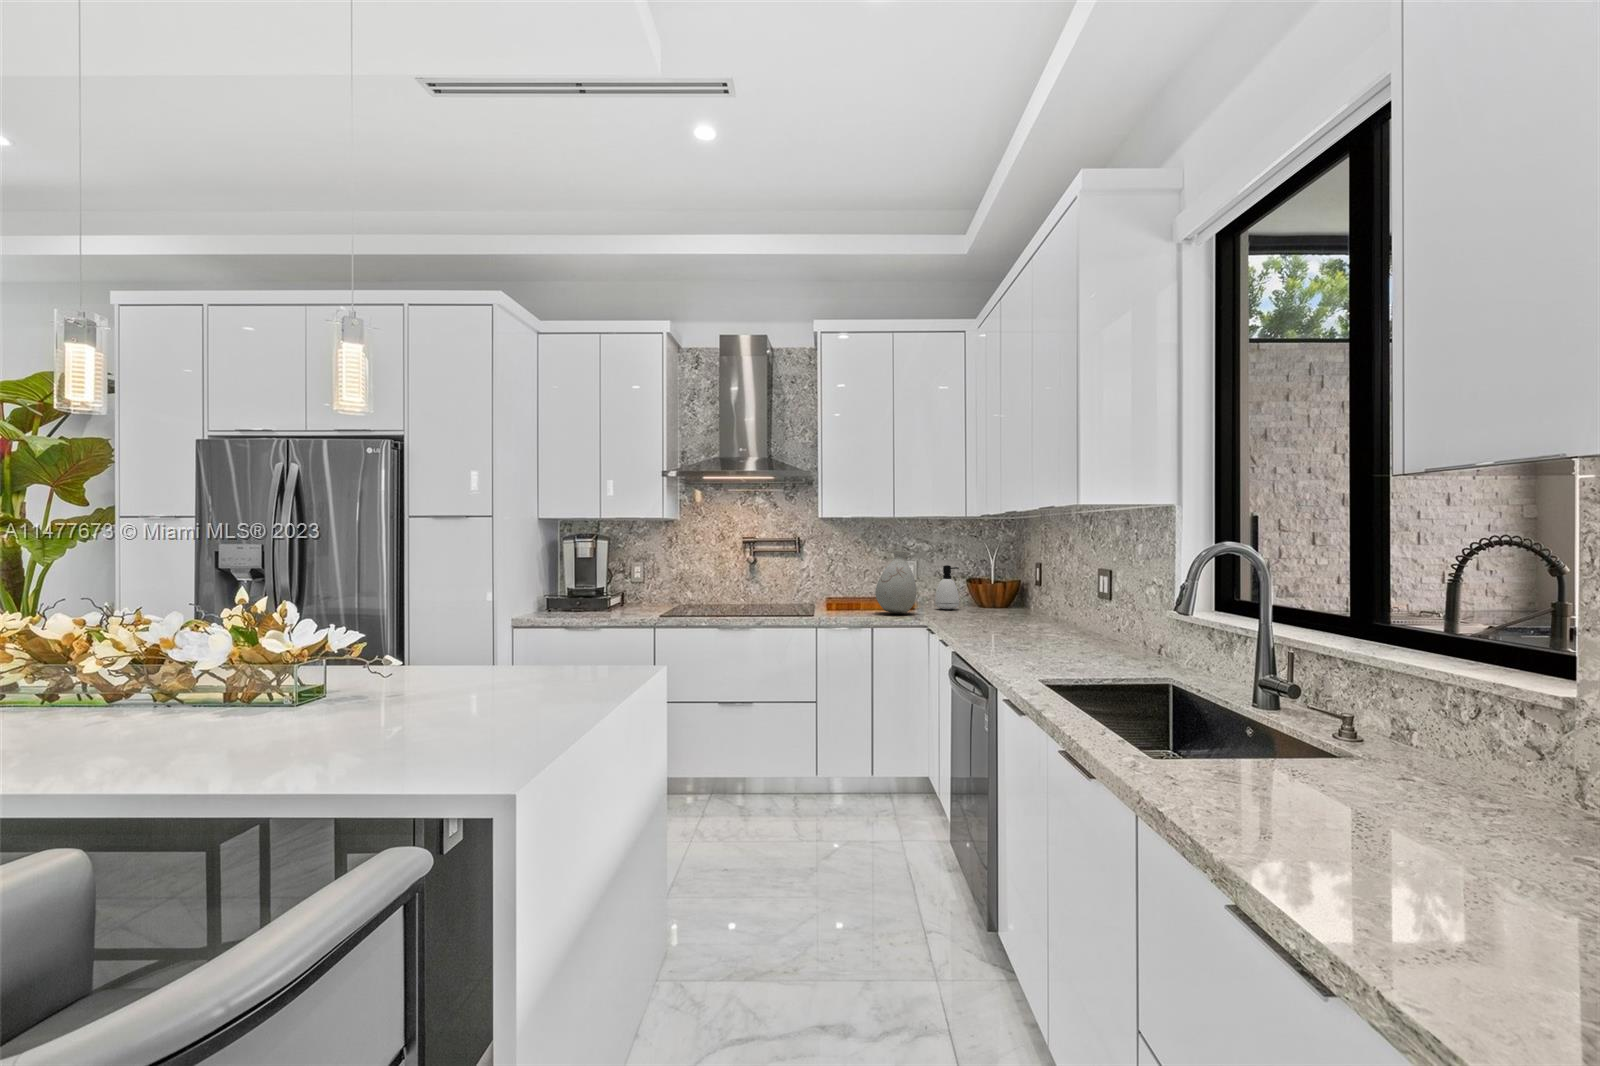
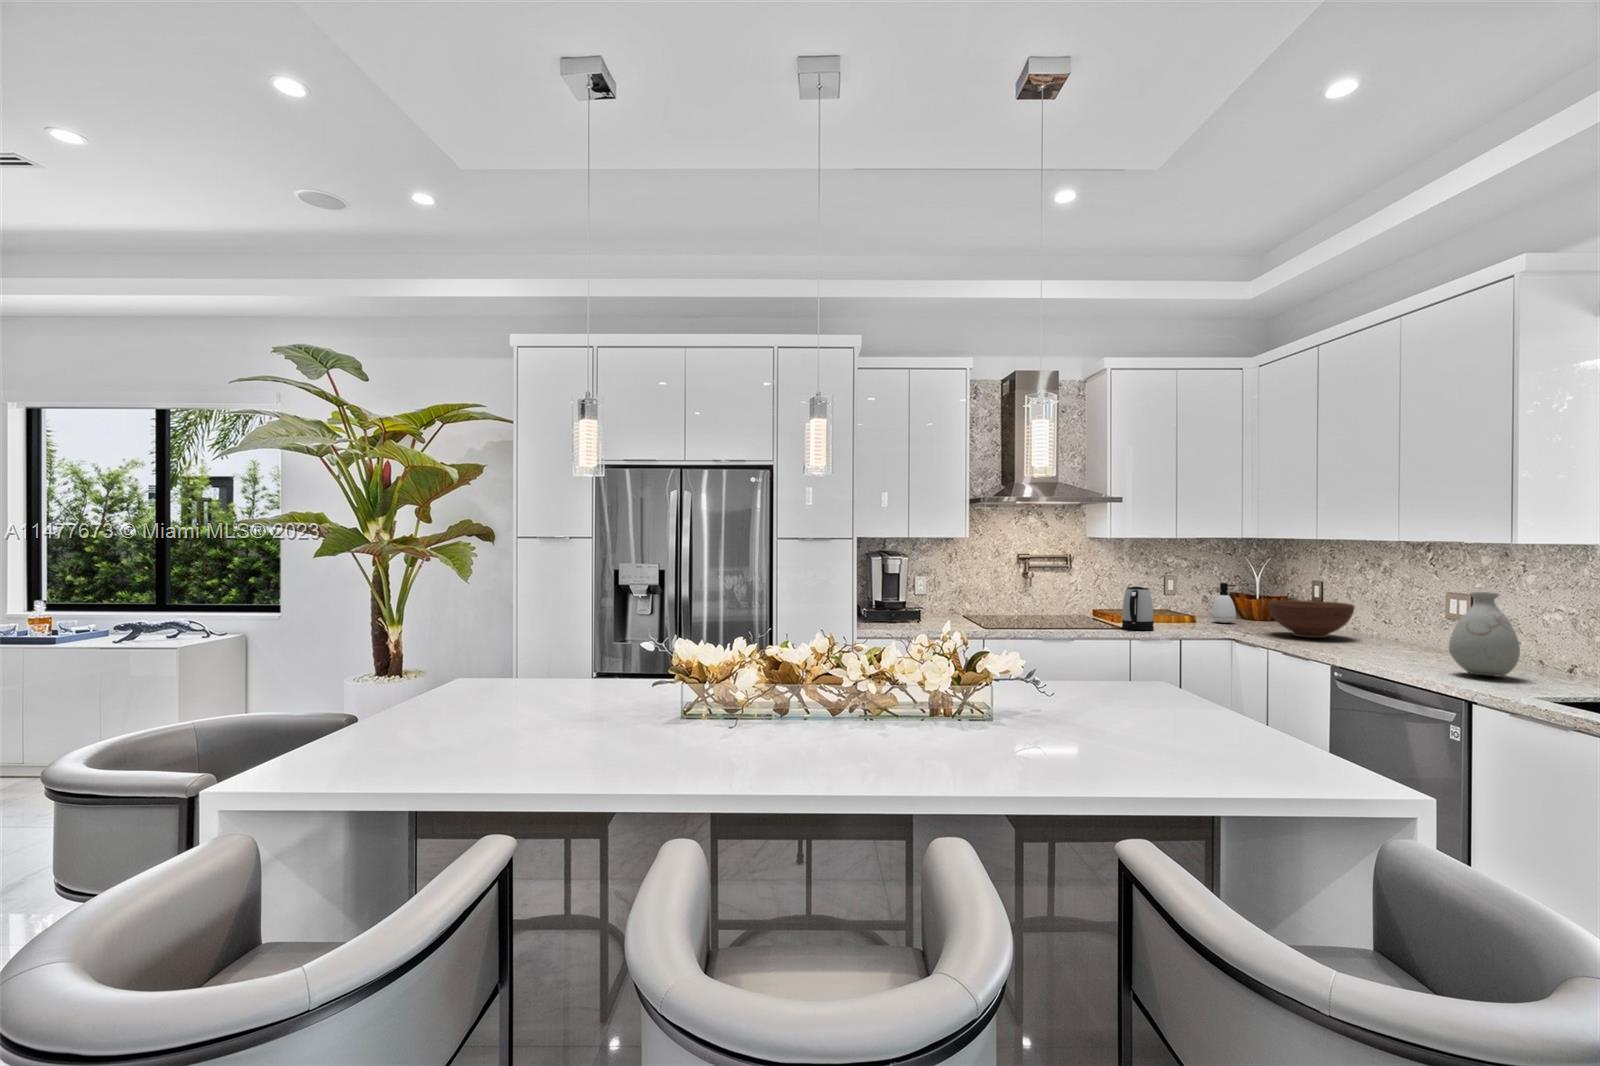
vase: present [875,550,916,614] -> present [1449,592,1520,676]
kettle: none [816,568,849,617] -> present [1122,586,1154,630]
fruit bowl: none [961,582,1045,622] -> present [1268,600,1355,638]

